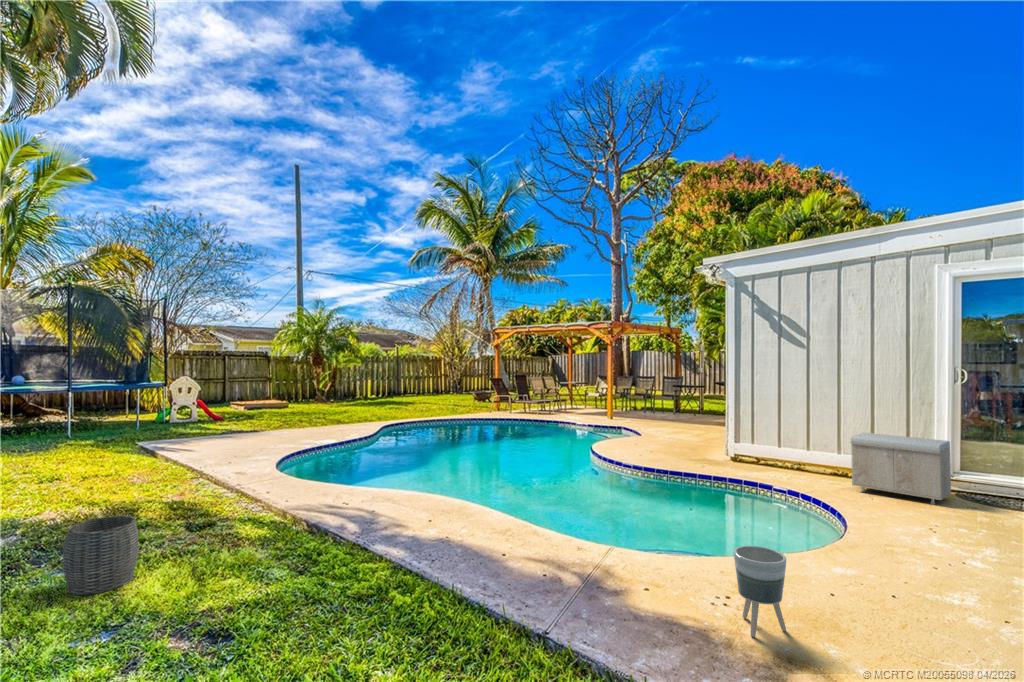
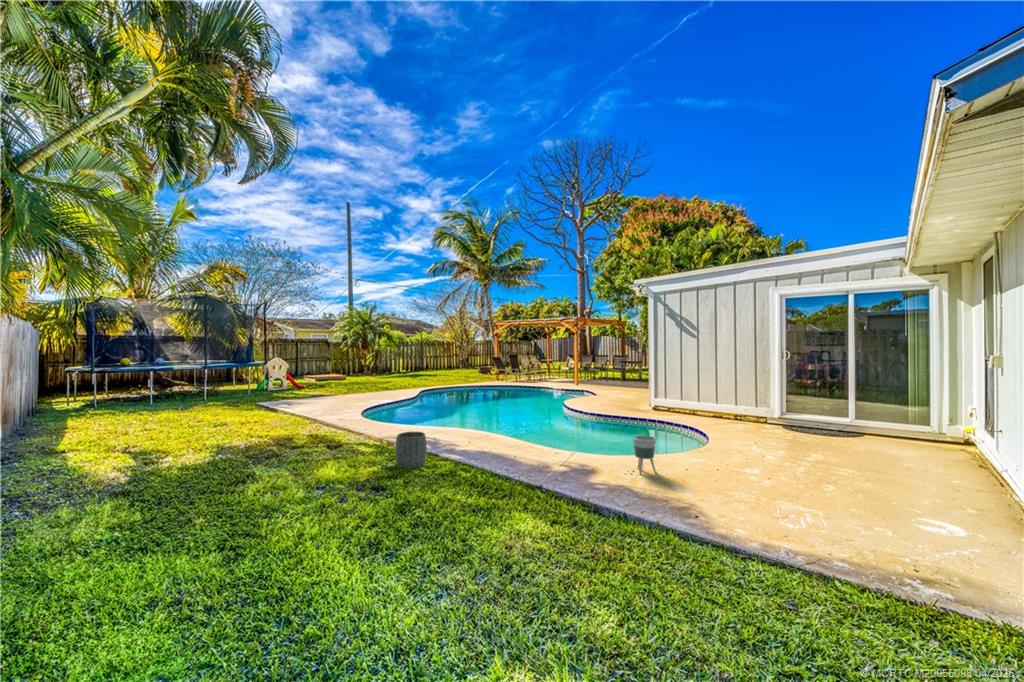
storage bench: present [851,433,951,504] -> none [716,388,771,426]
woven basket: present [63,516,138,595] -> present [396,431,427,469]

